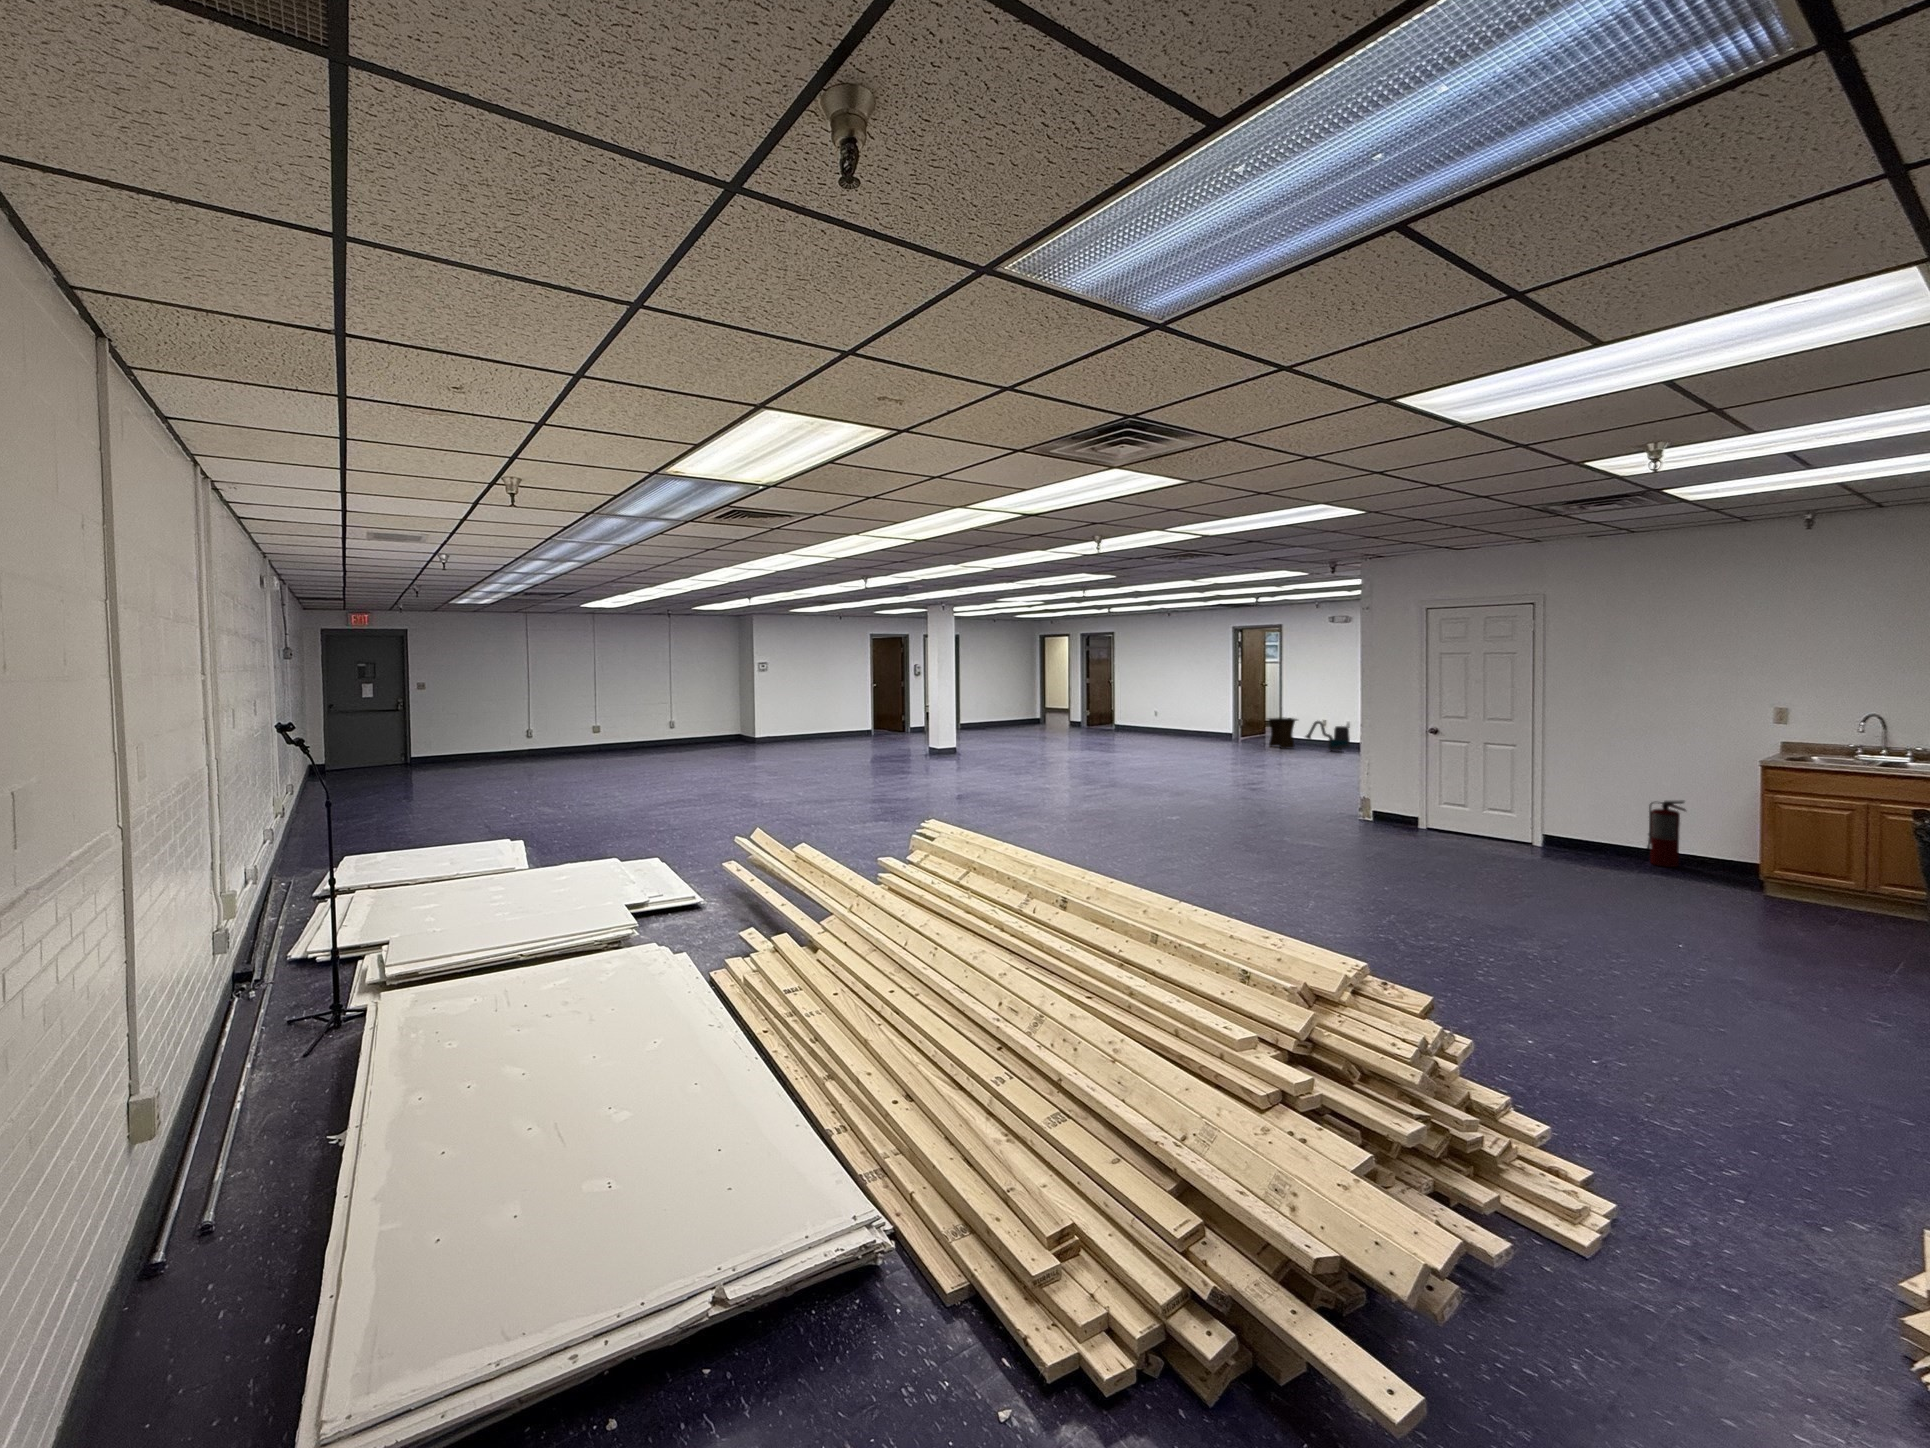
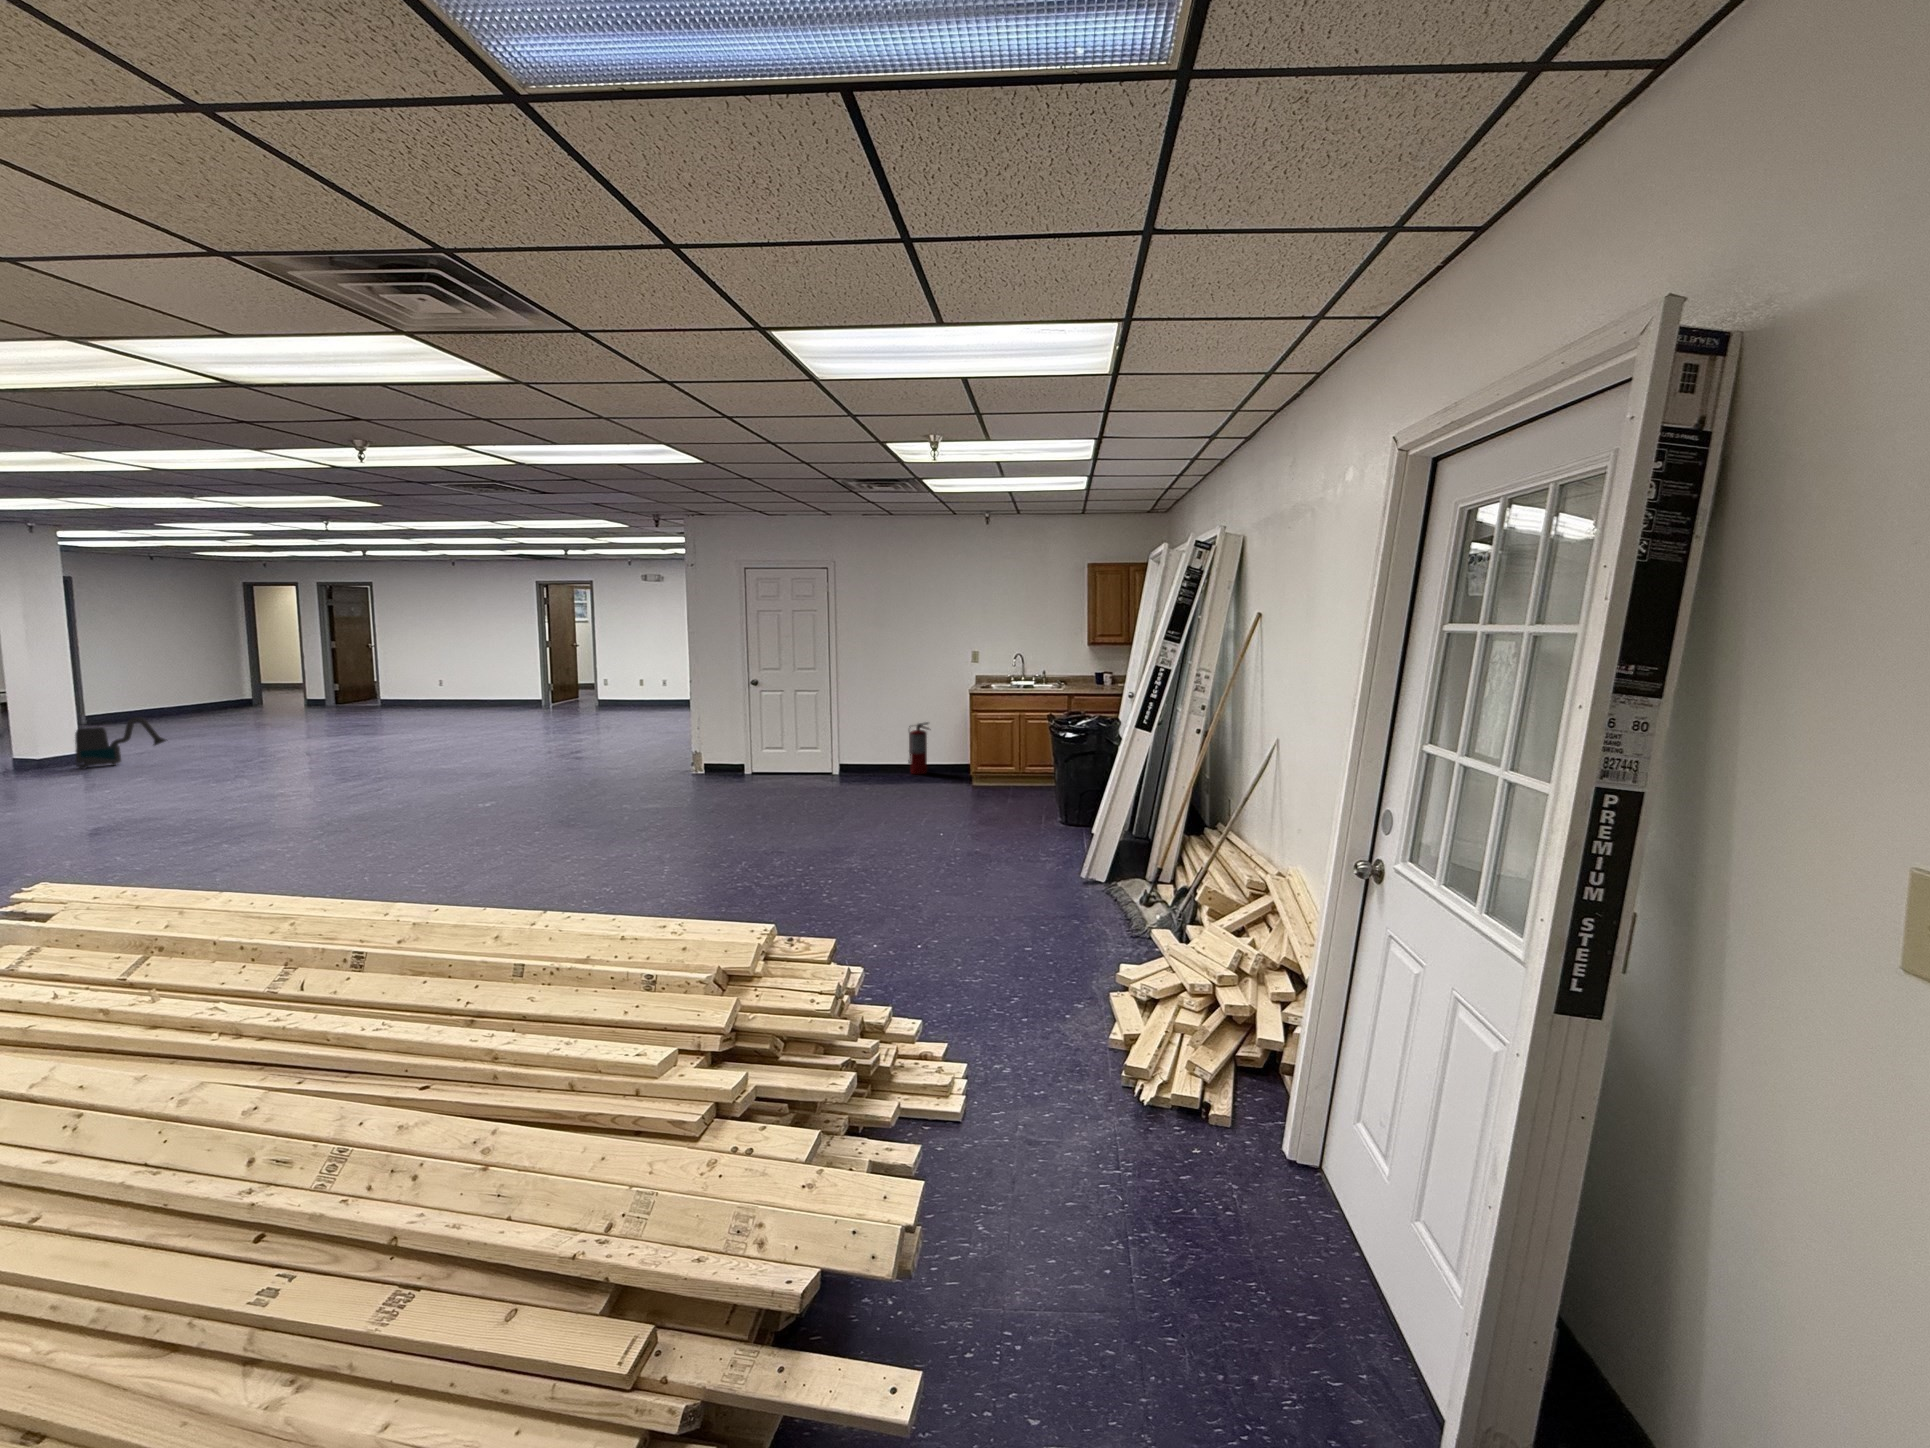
stool: present [1267,718,1297,749] -> none [578,679,616,712]
vacuum cleaner: present [1305,721,1350,751] -> present [75,717,167,769]

